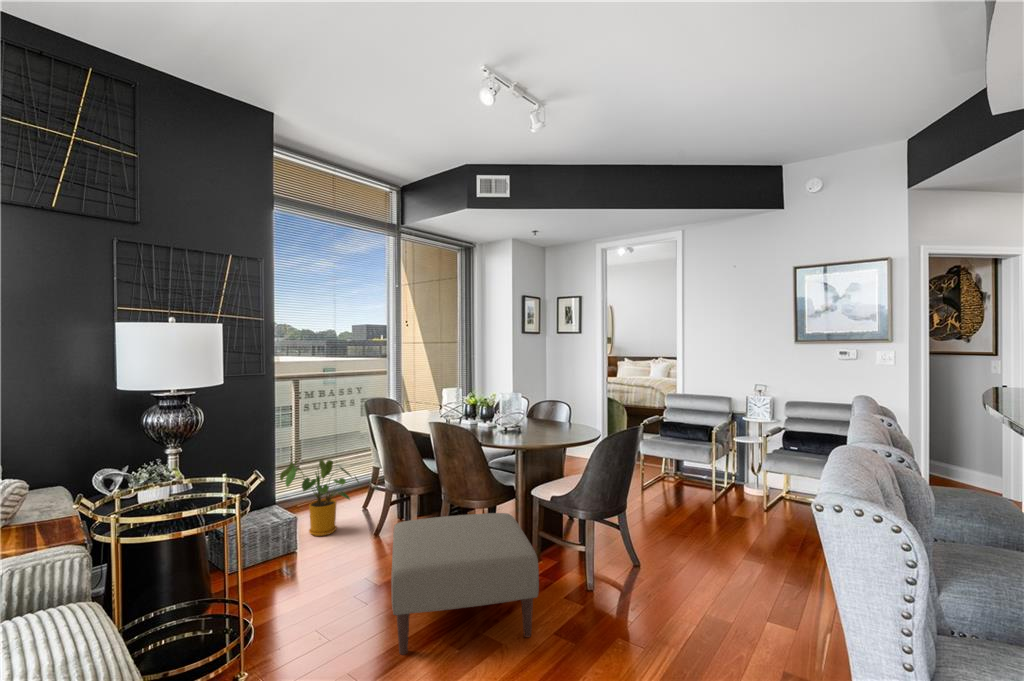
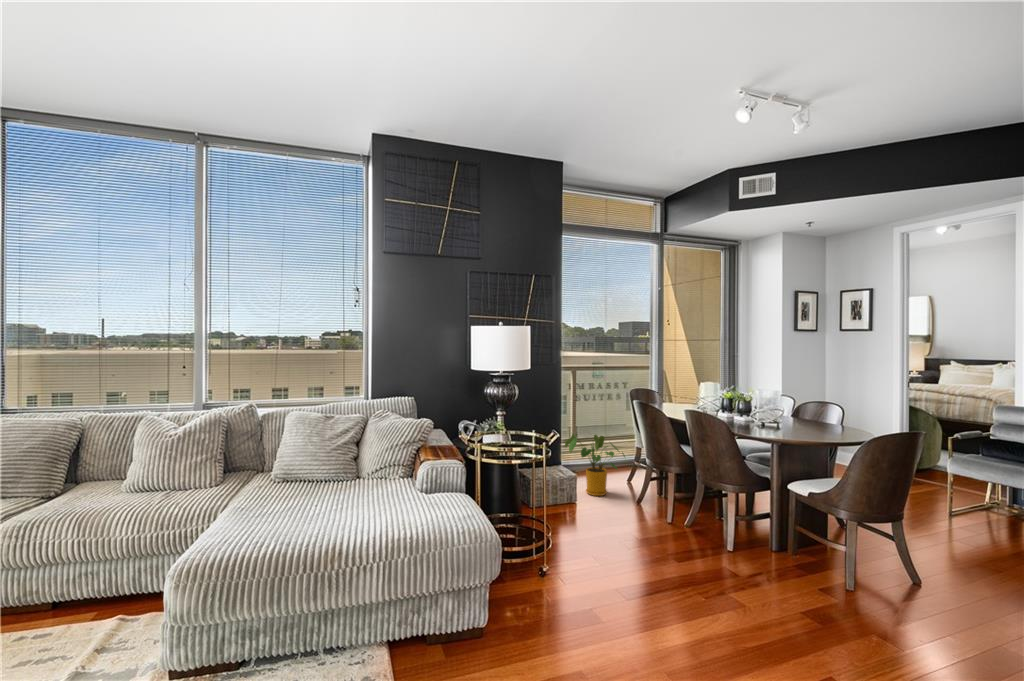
ottoman: present [391,513,539,655] -> none [647,490,782,608]

